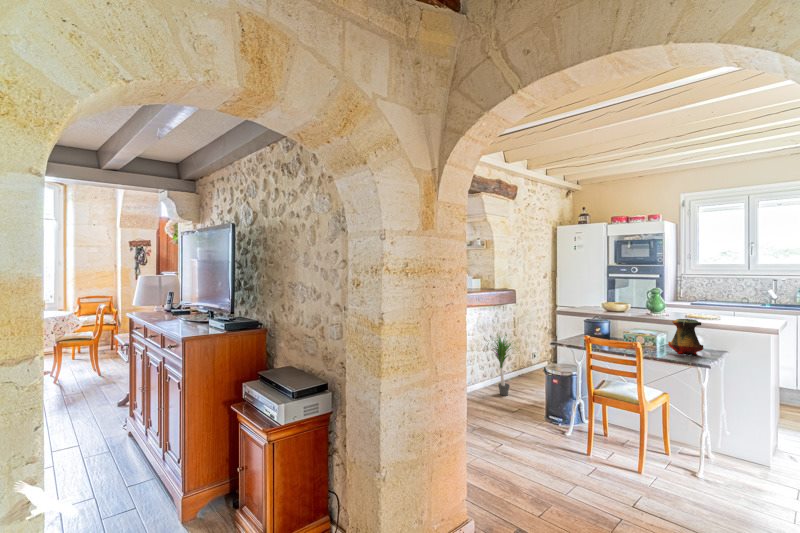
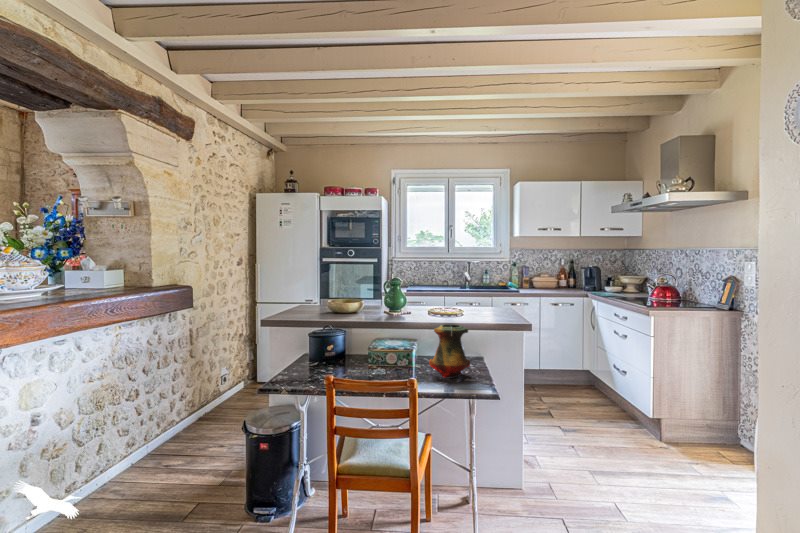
potted plant: present [493,336,511,396] -> none [124,358,208,474]

